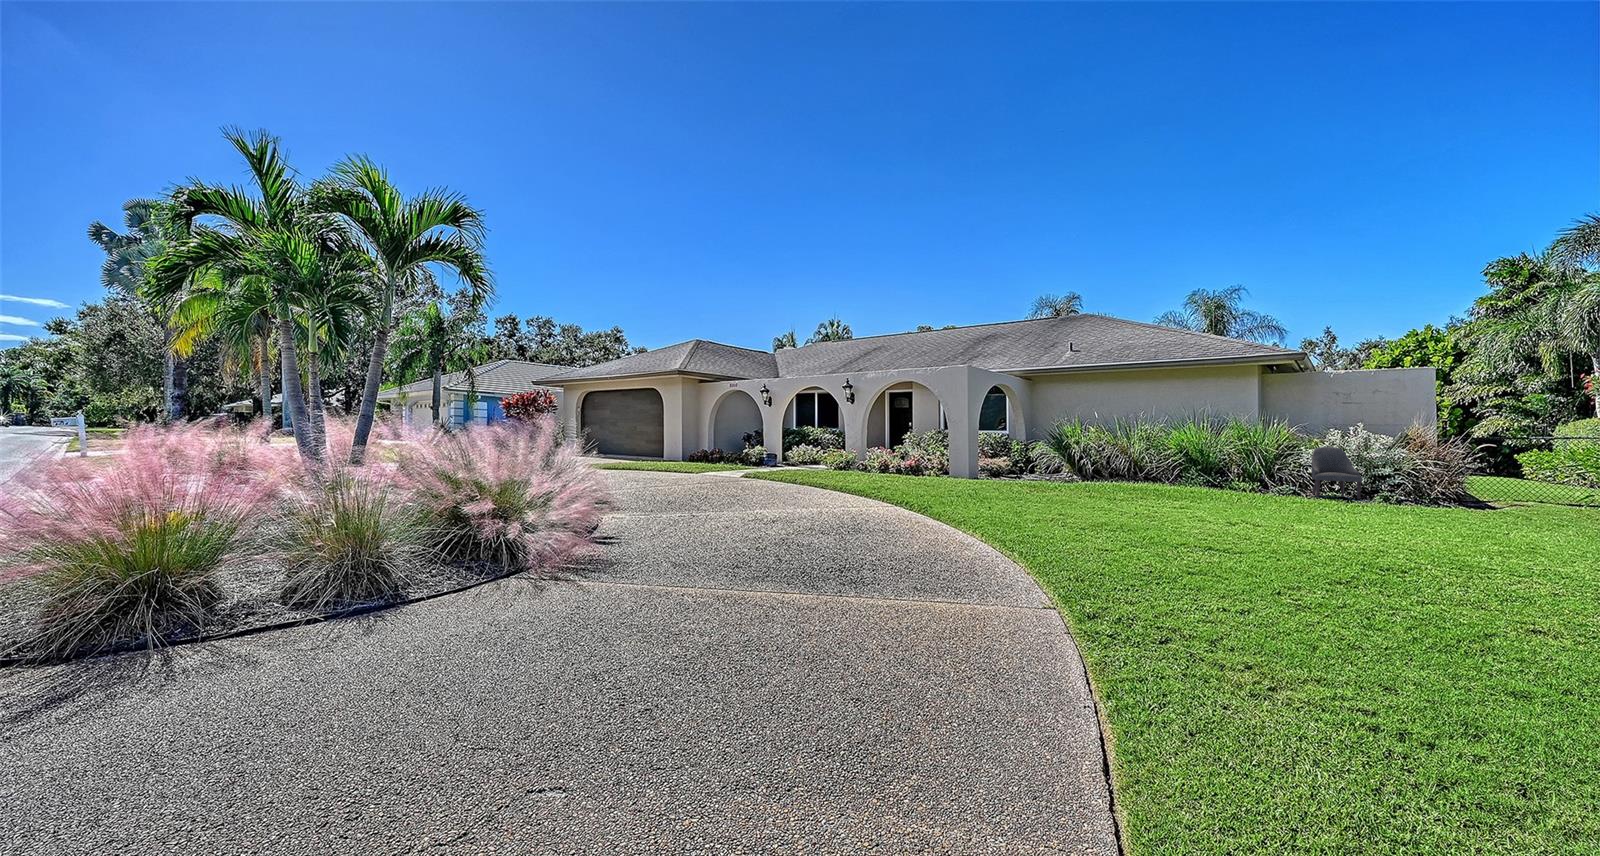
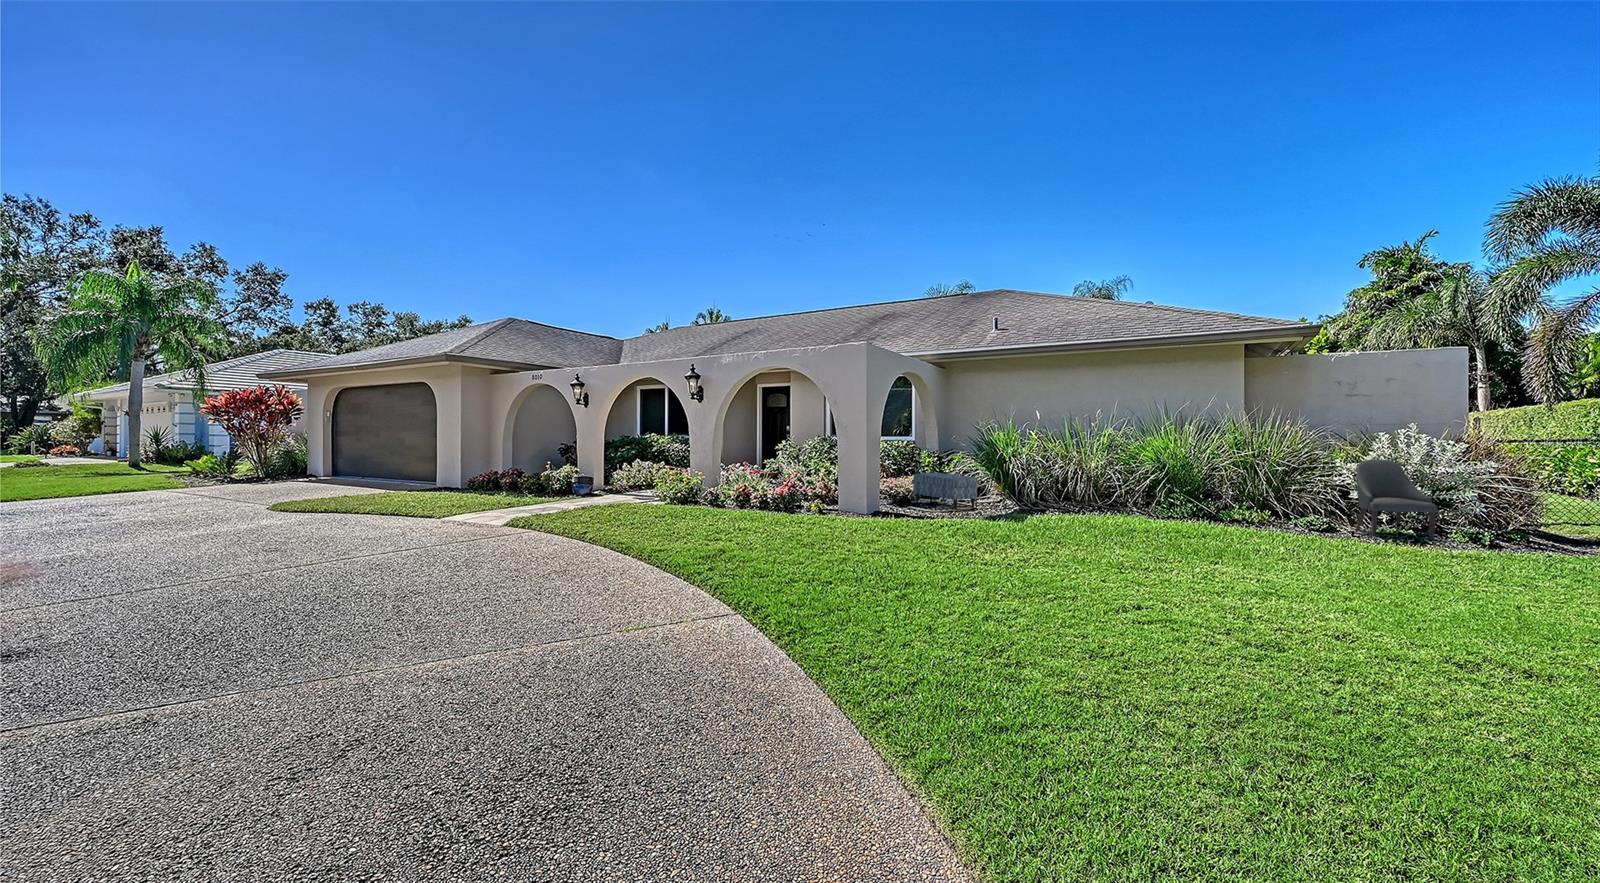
bench: none [1003,454,1048,478] -> present [913,472,977,510]

